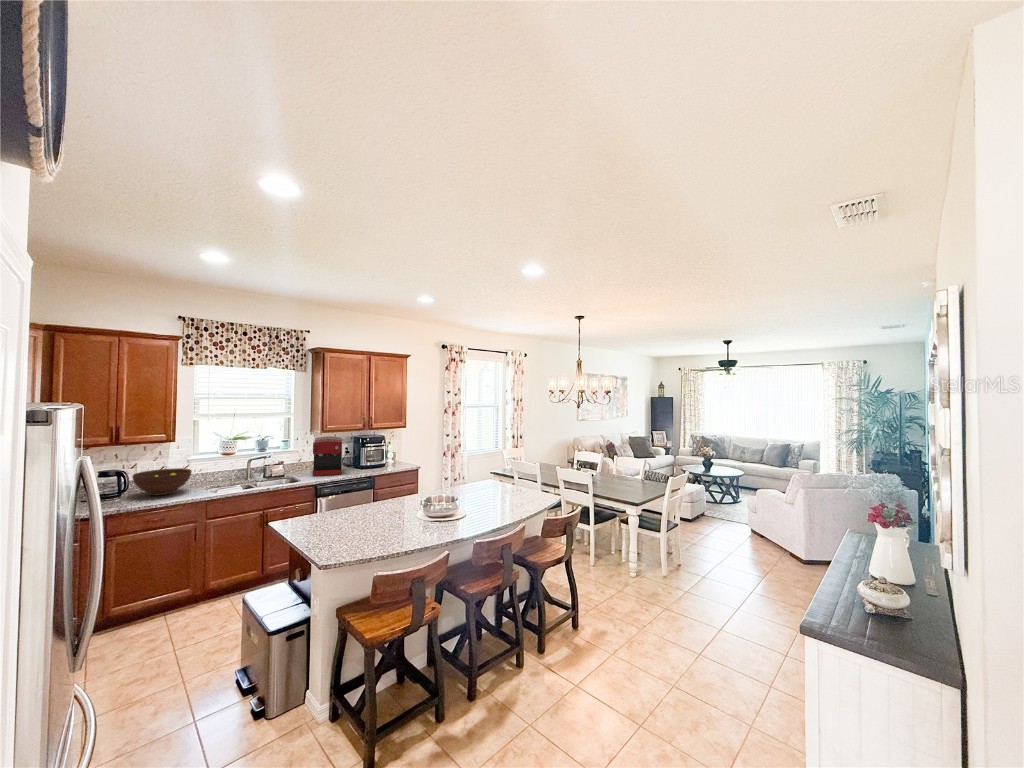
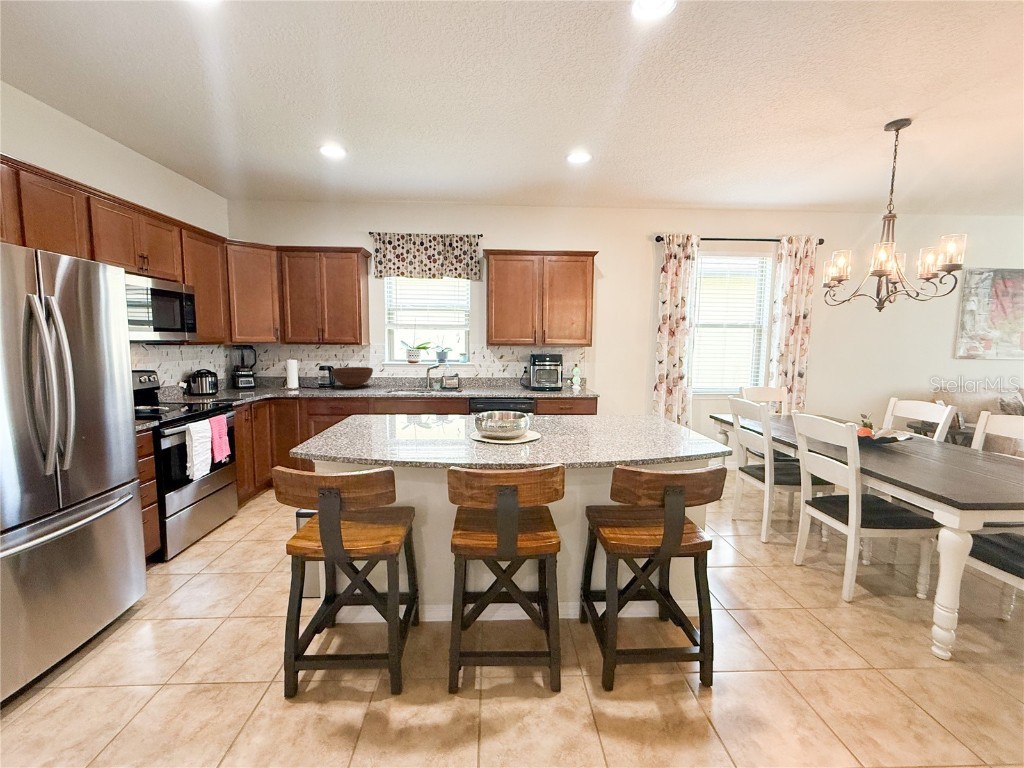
coffee maker: present [313,436,342,476] -> none [472,349,510,391]

